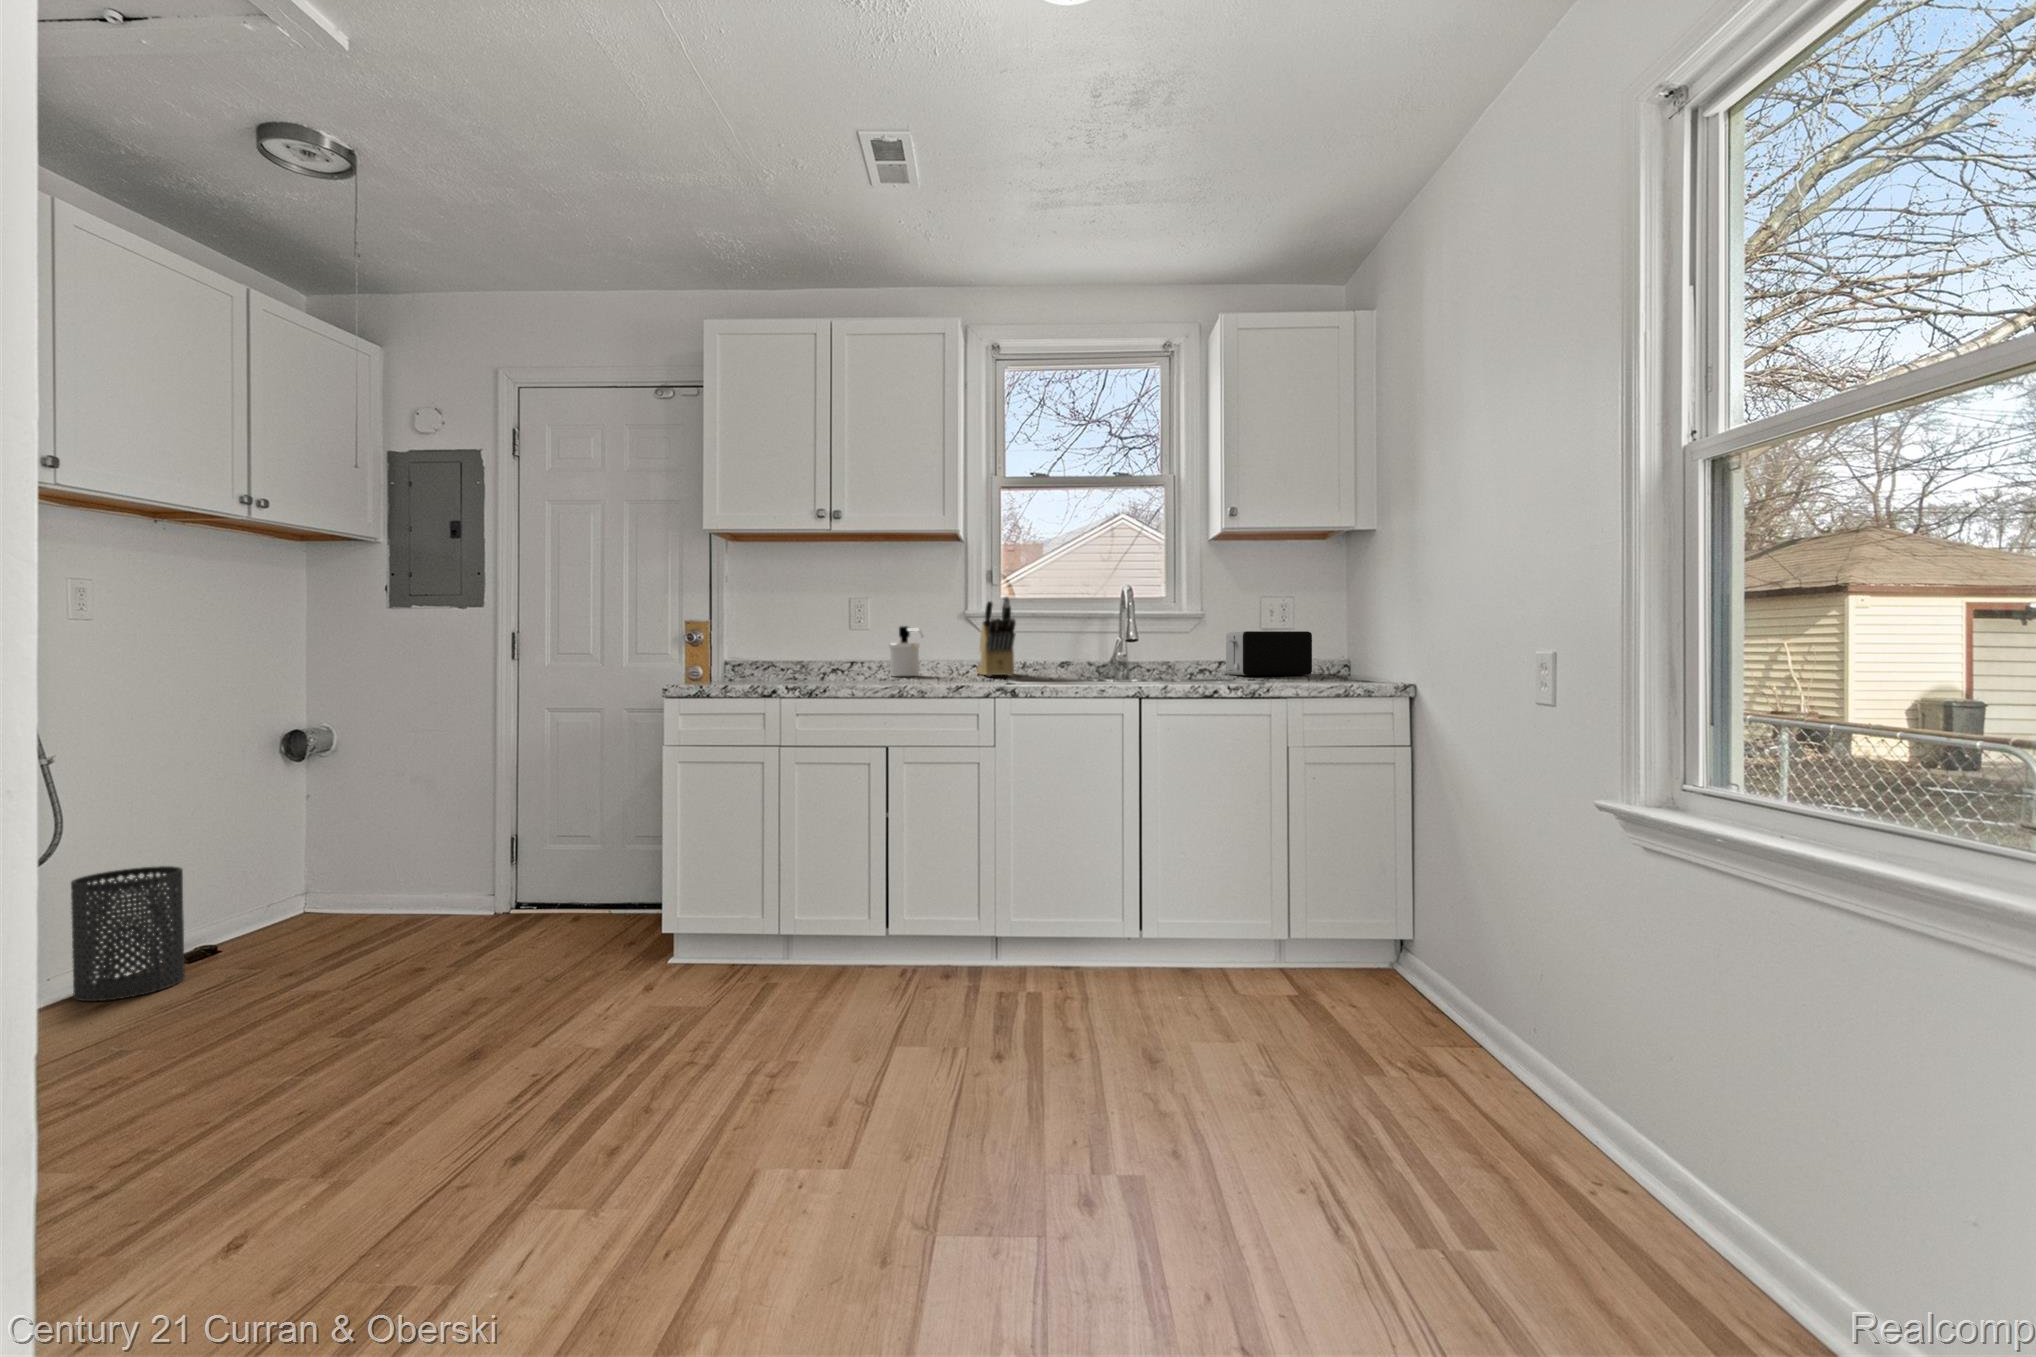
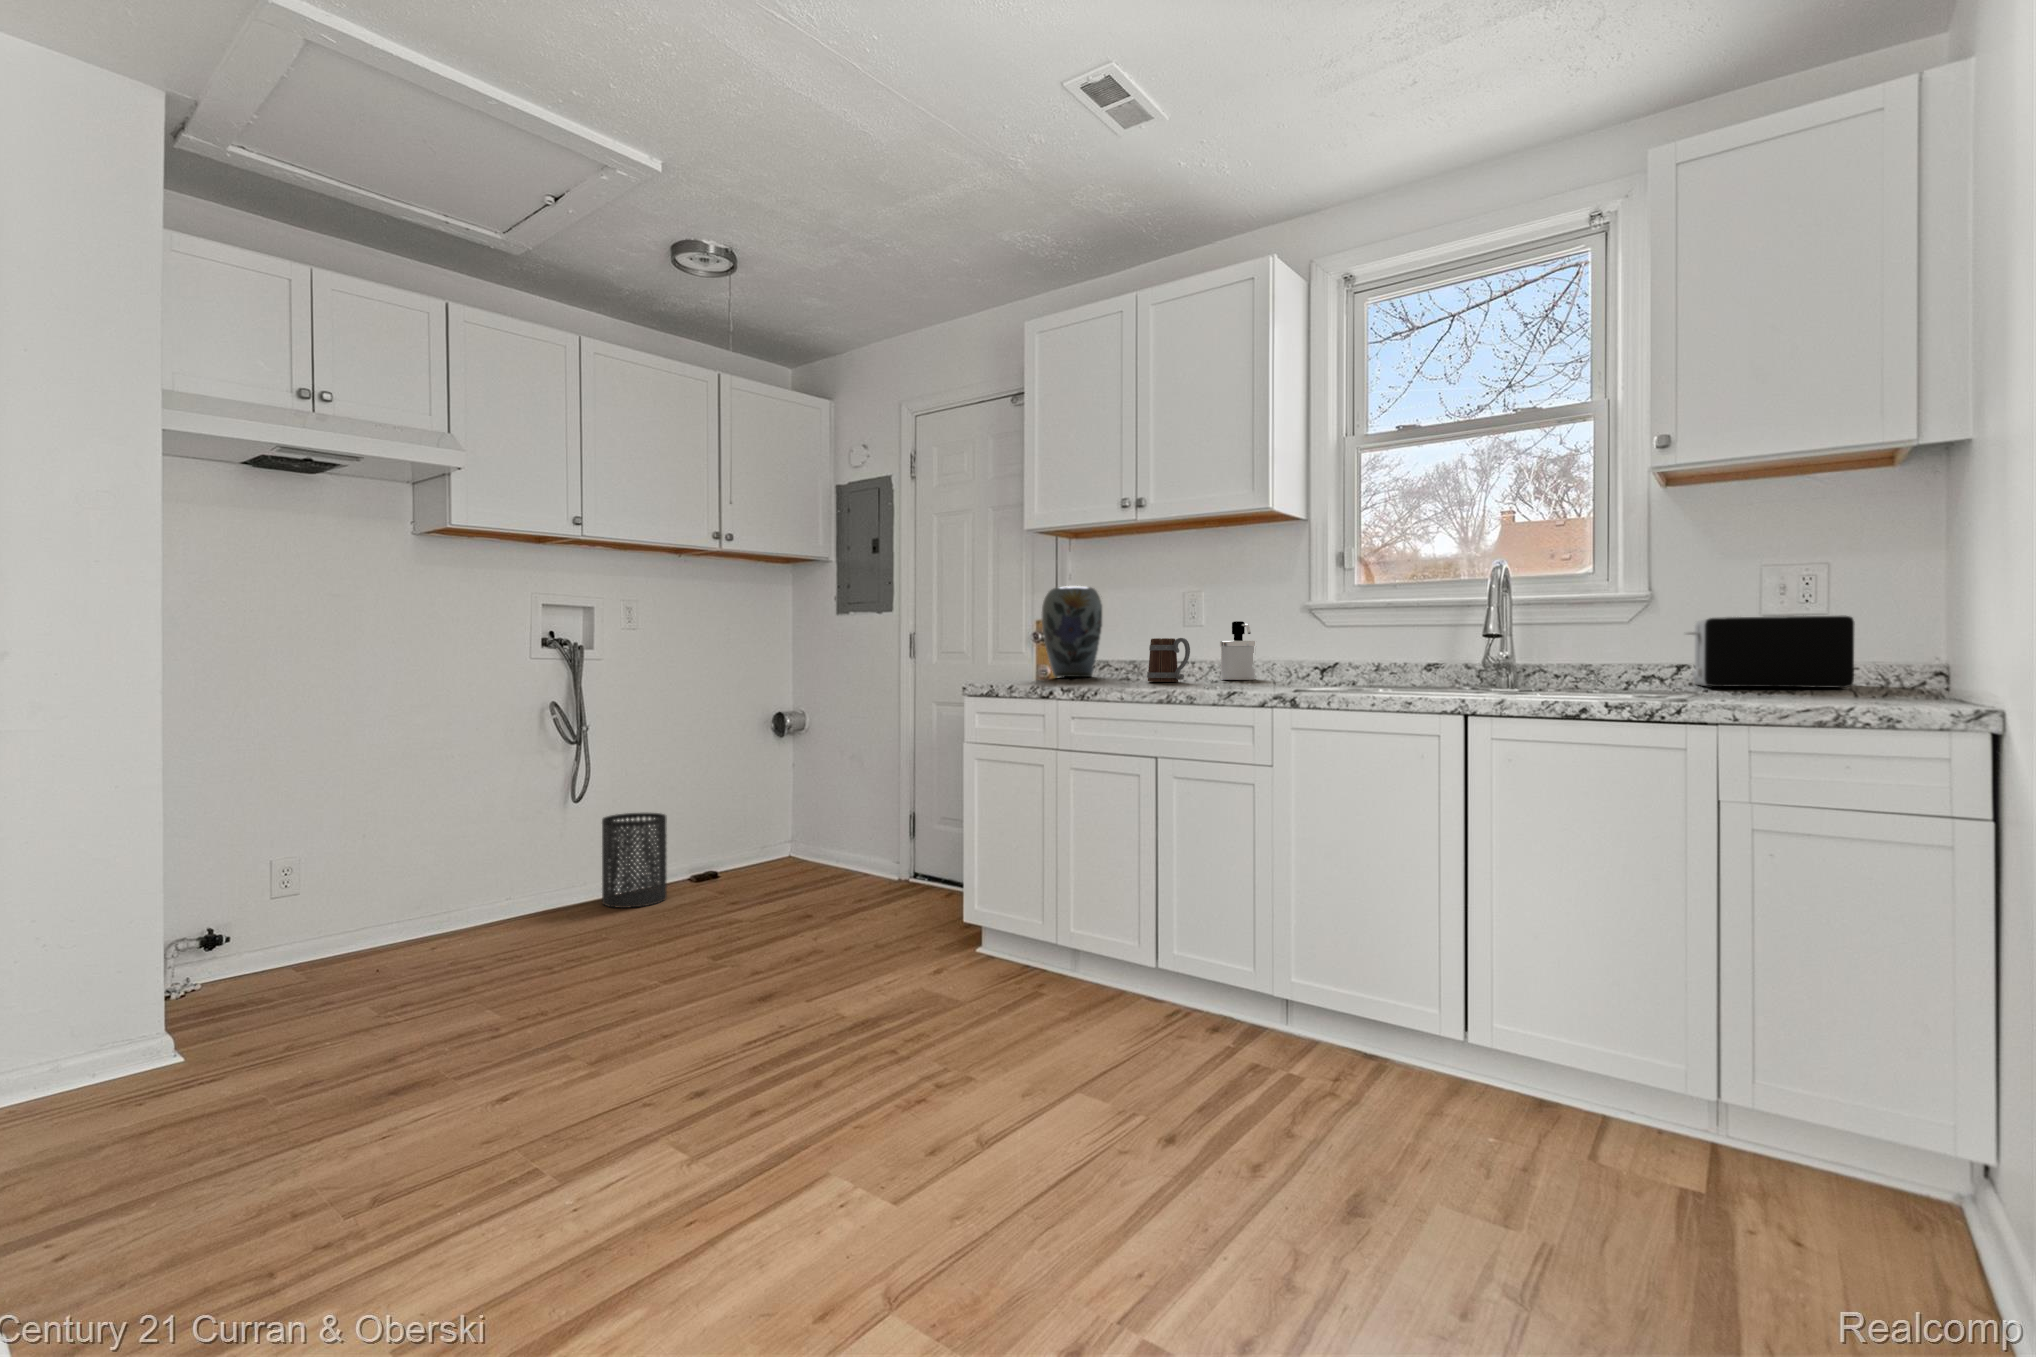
vase: none [698,589,762,677] -> present [1042,586,1102,677]
knife block: present [977,597,1016,676] -> none [1315,581,1367,681]
mug: none [830,640,871,679] -> present [1147,638,1190,682]

